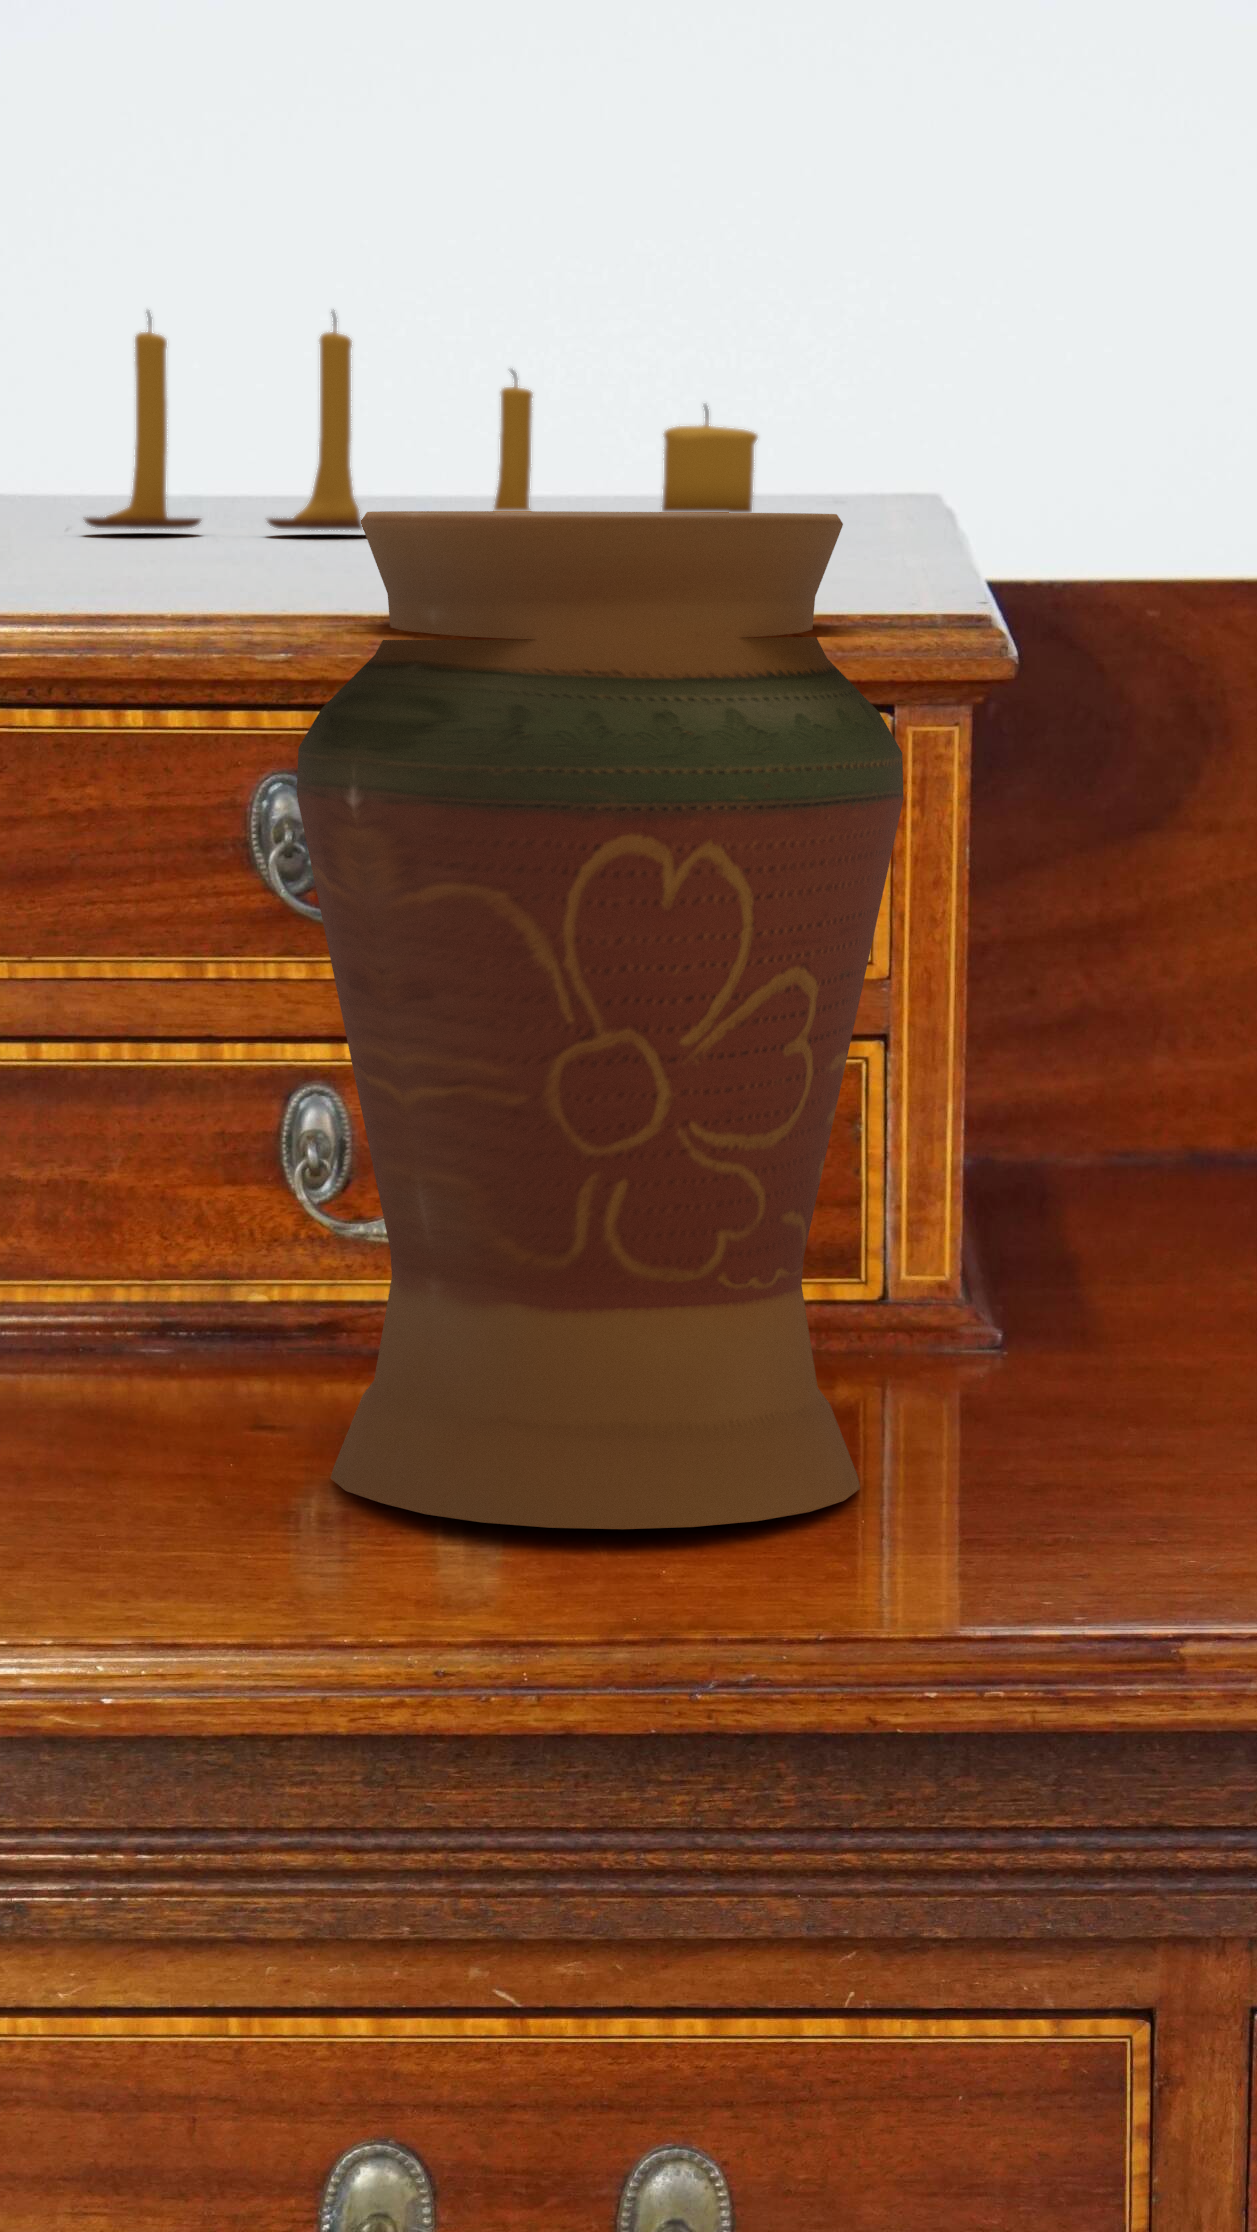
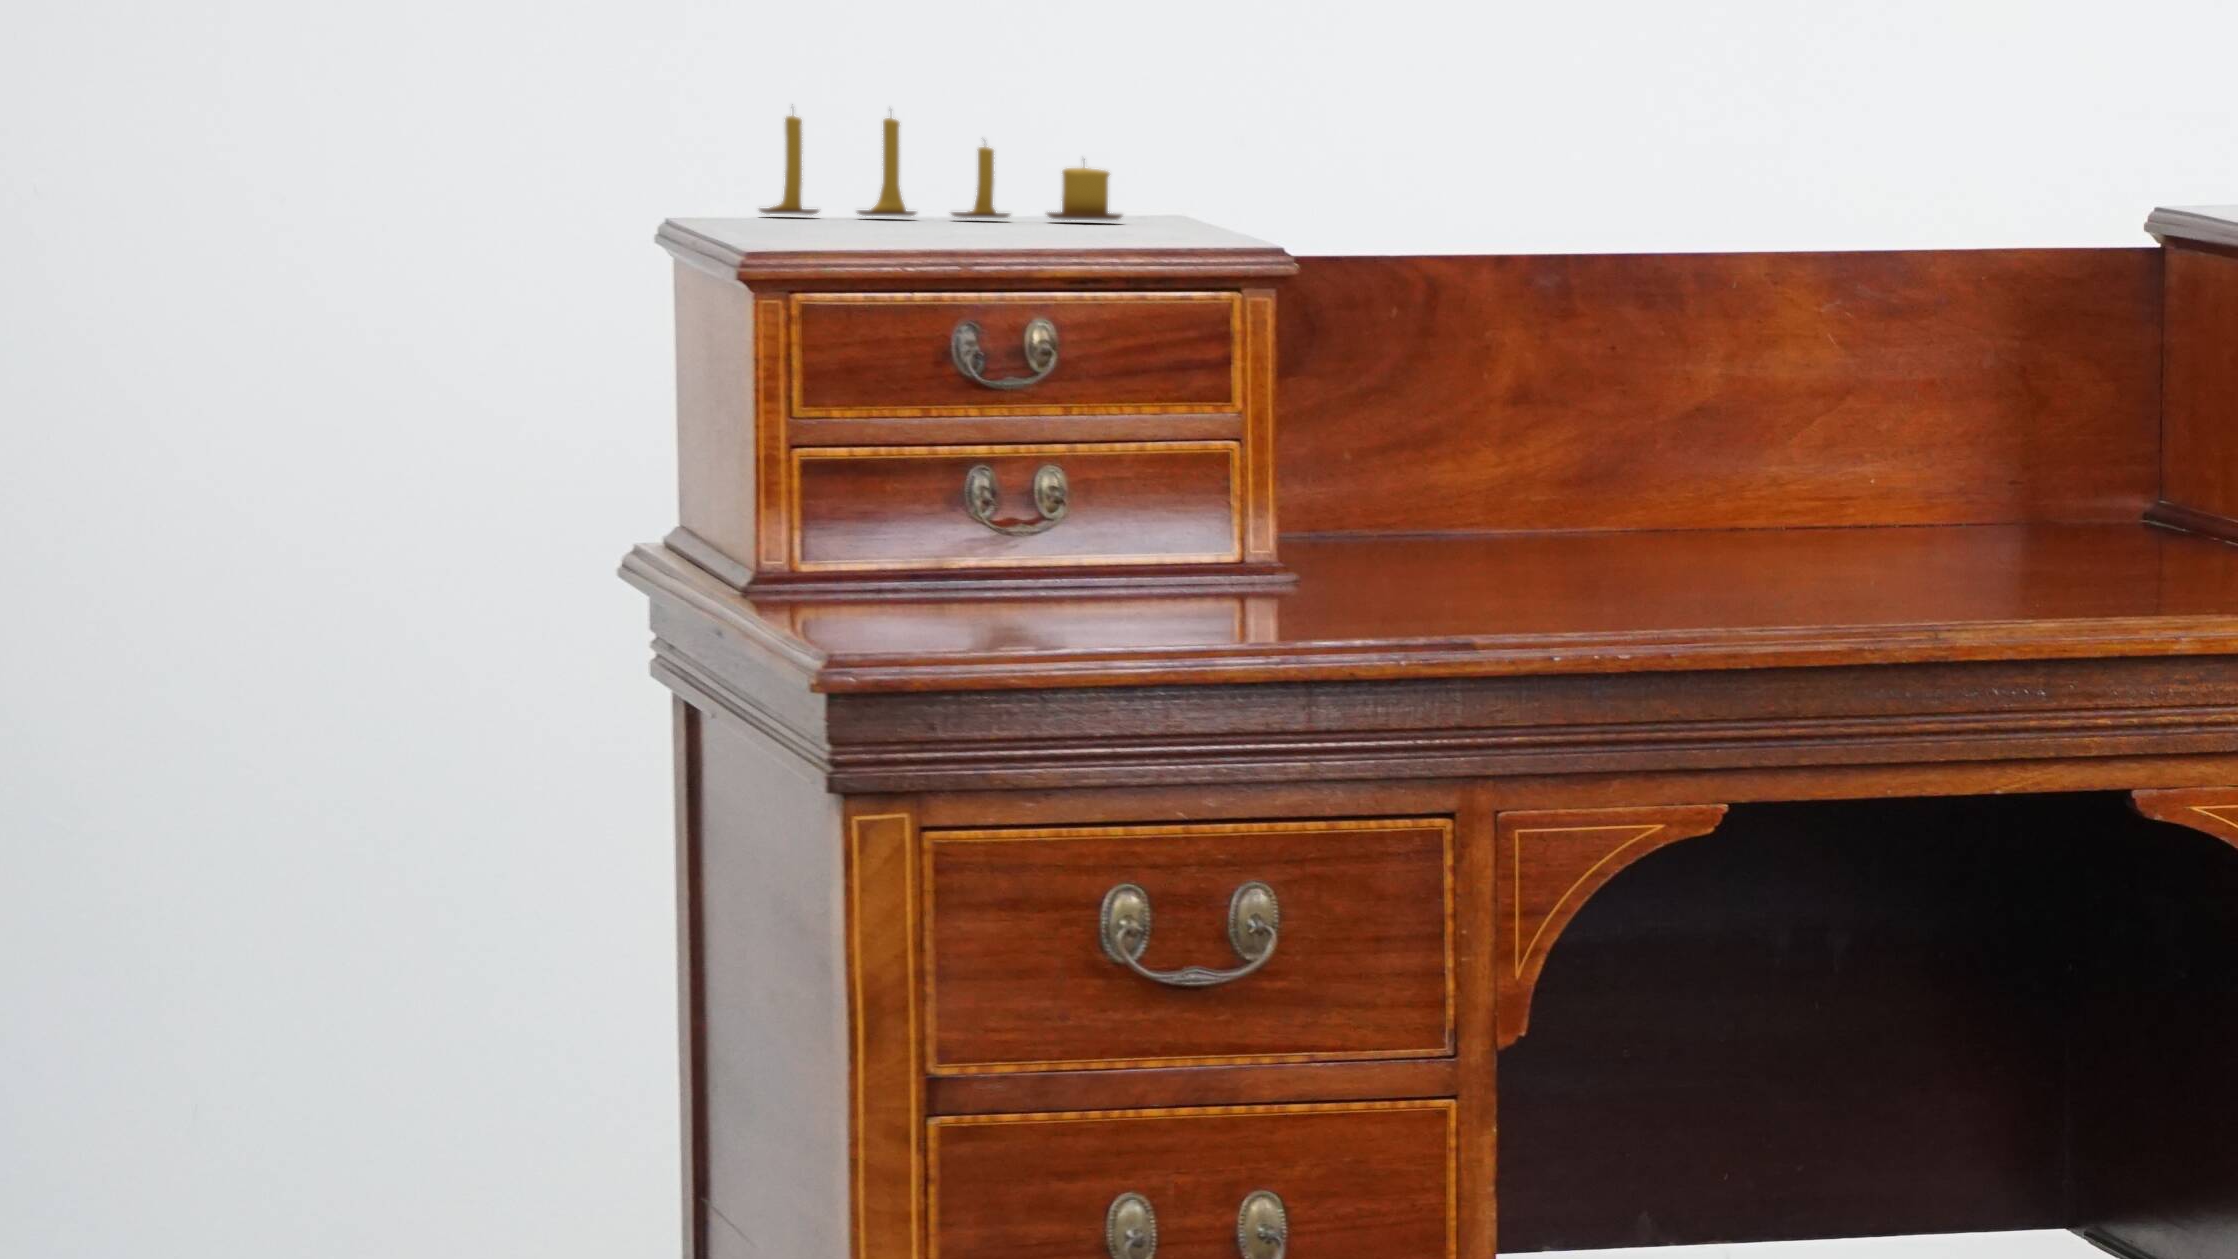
decorative vase: present [297,511,903,1529] -> none [1039,197,1306,626]

